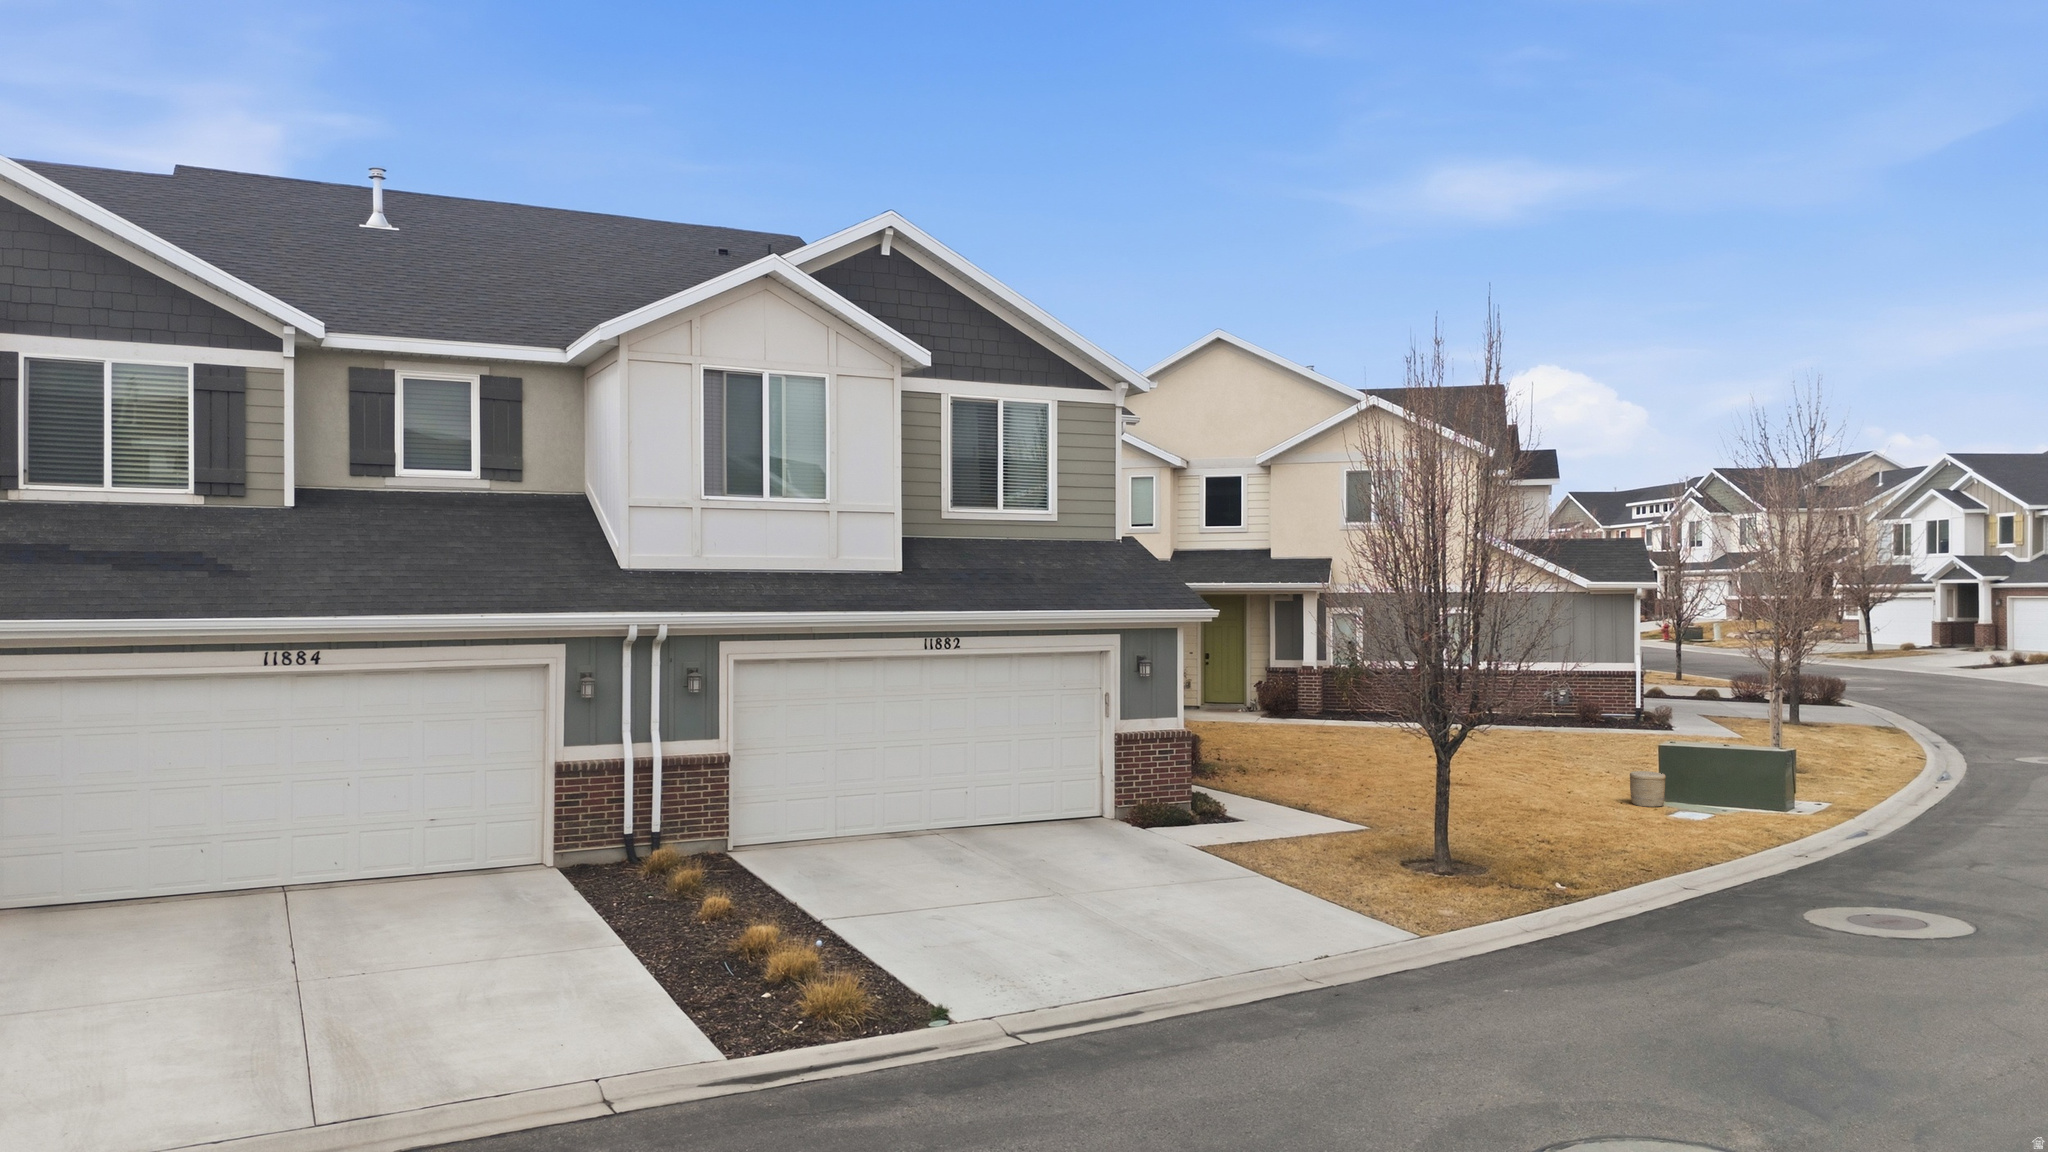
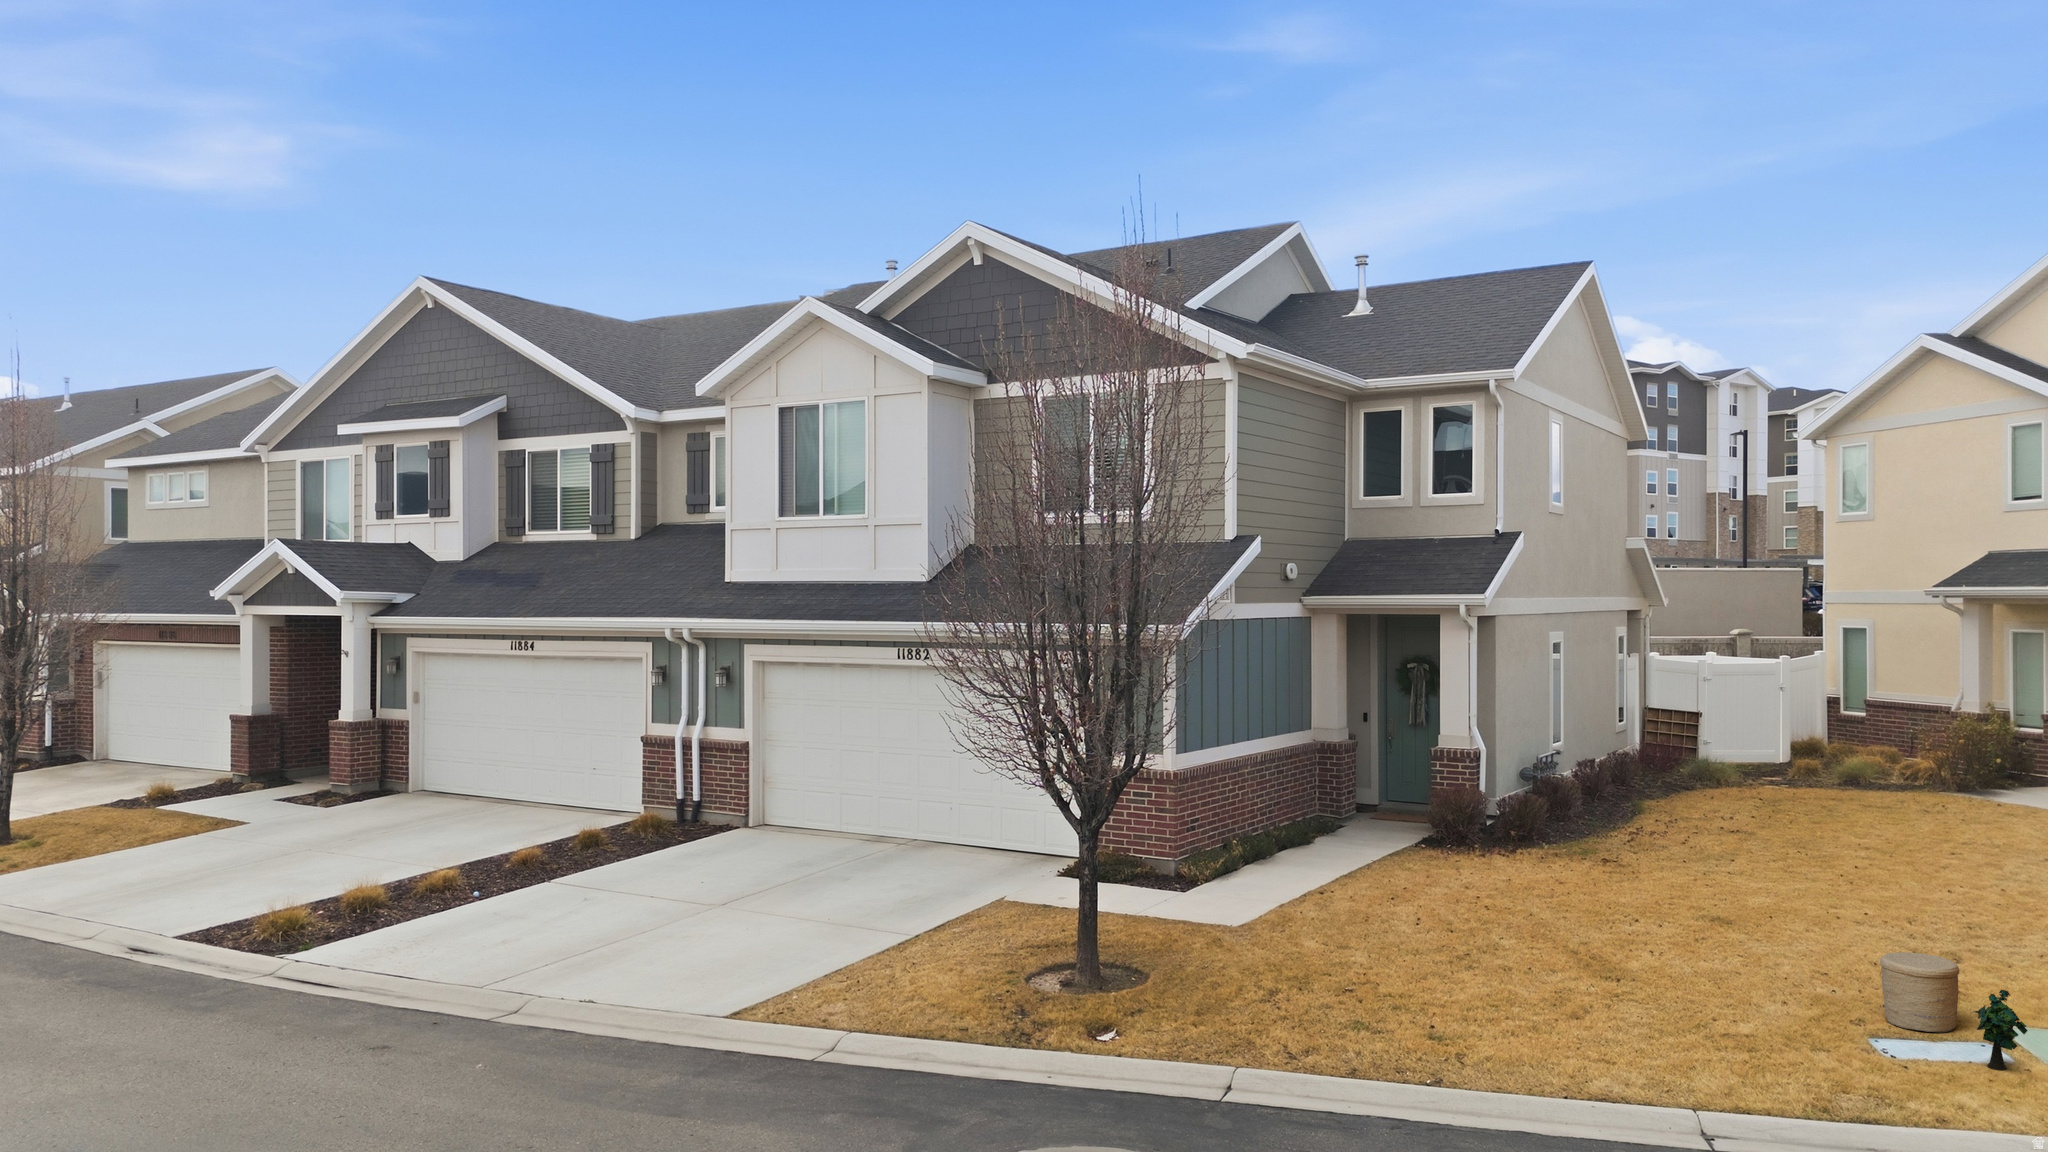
decorative plant: none [1704,775,1728,812] -> present [1974,990,2028,1070]

